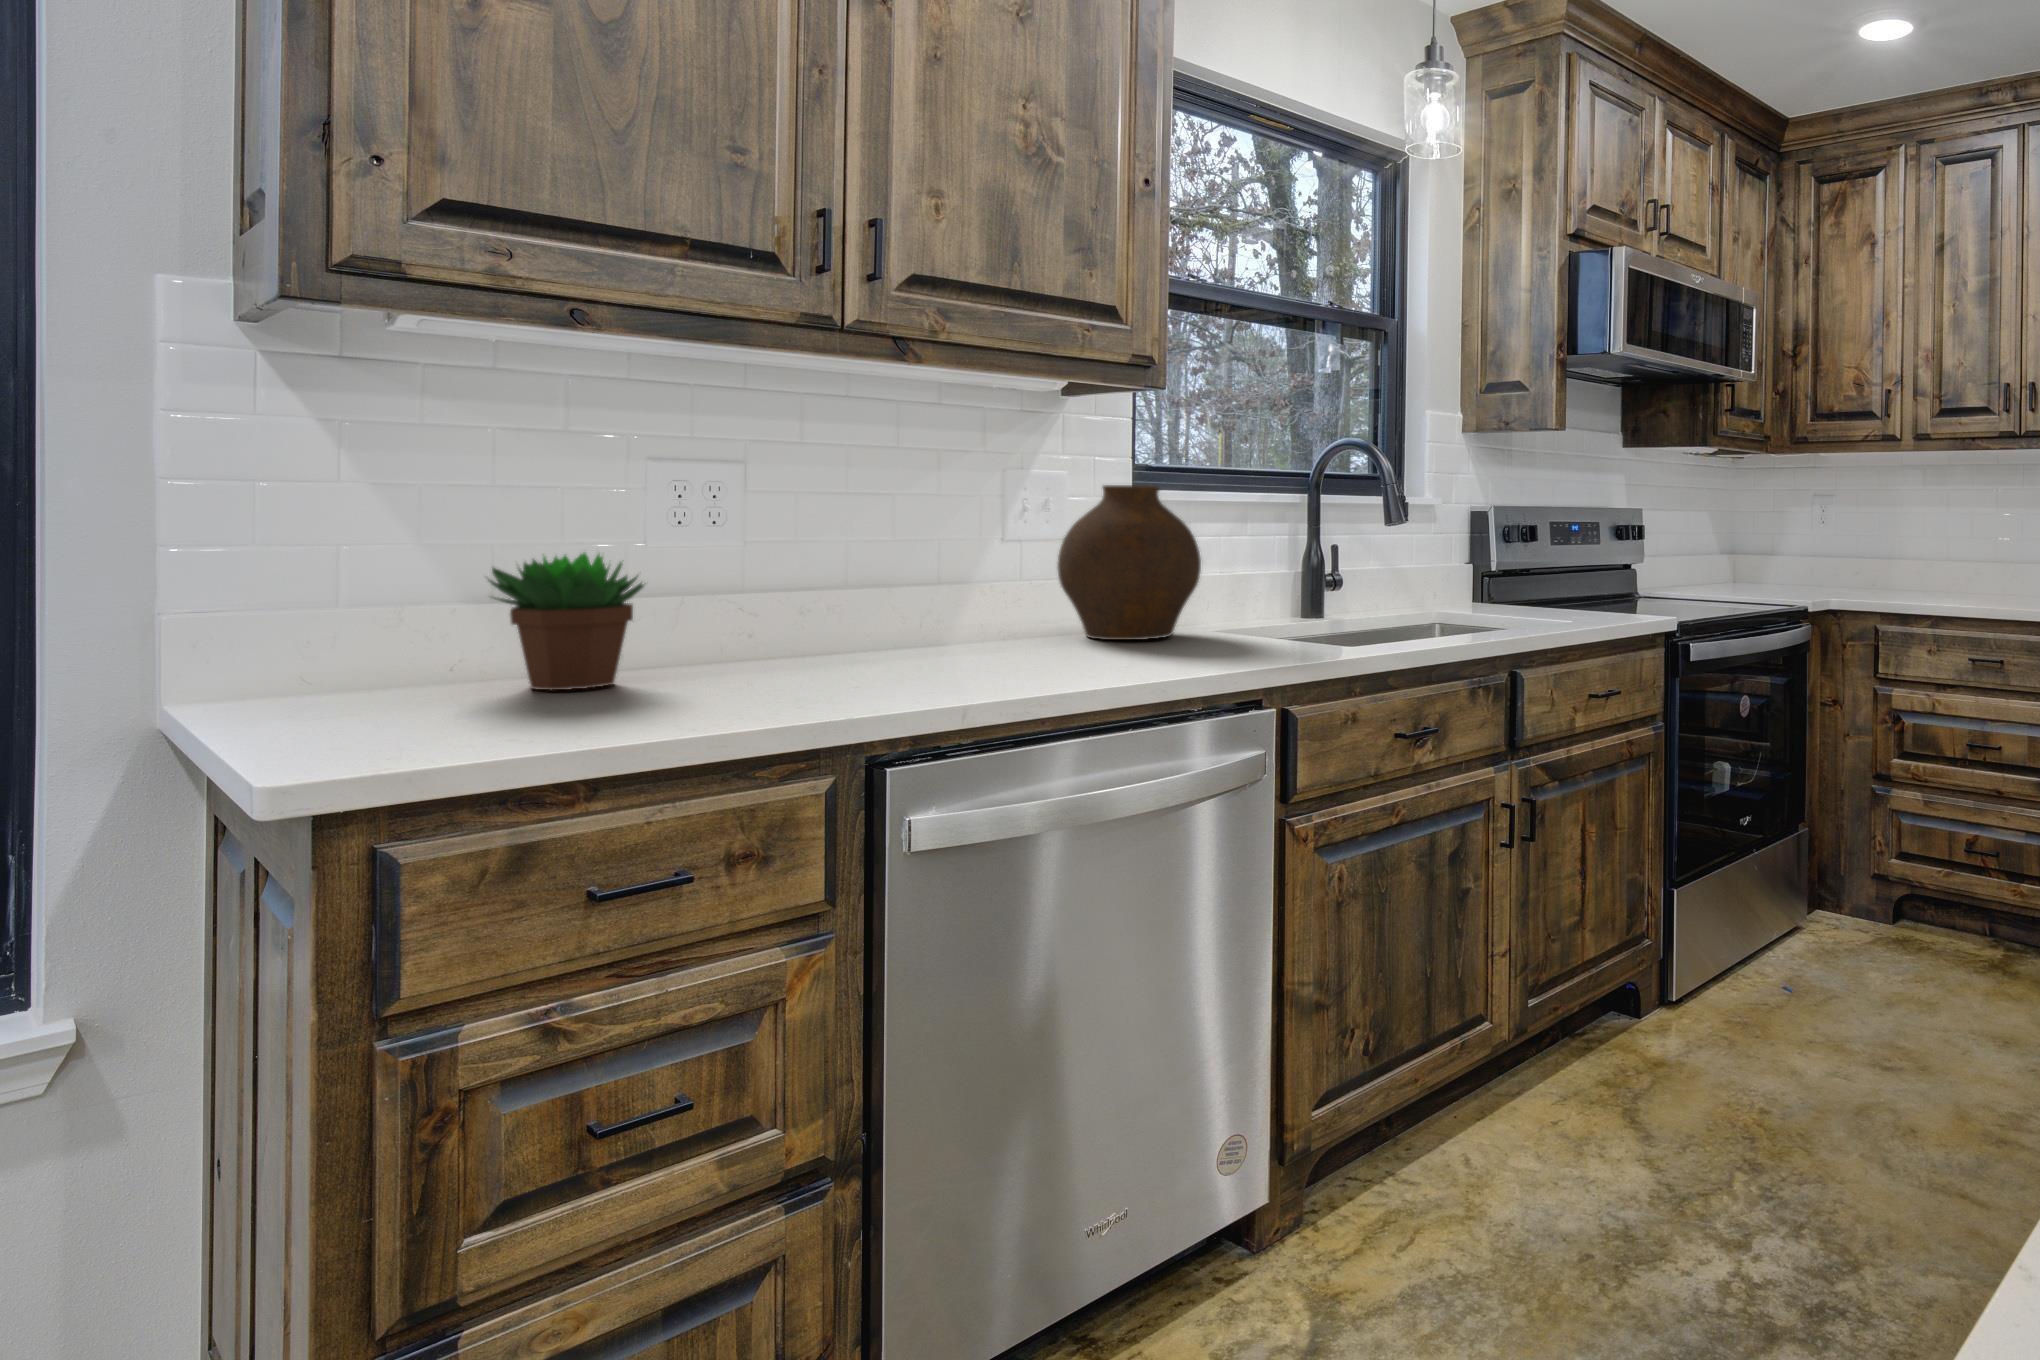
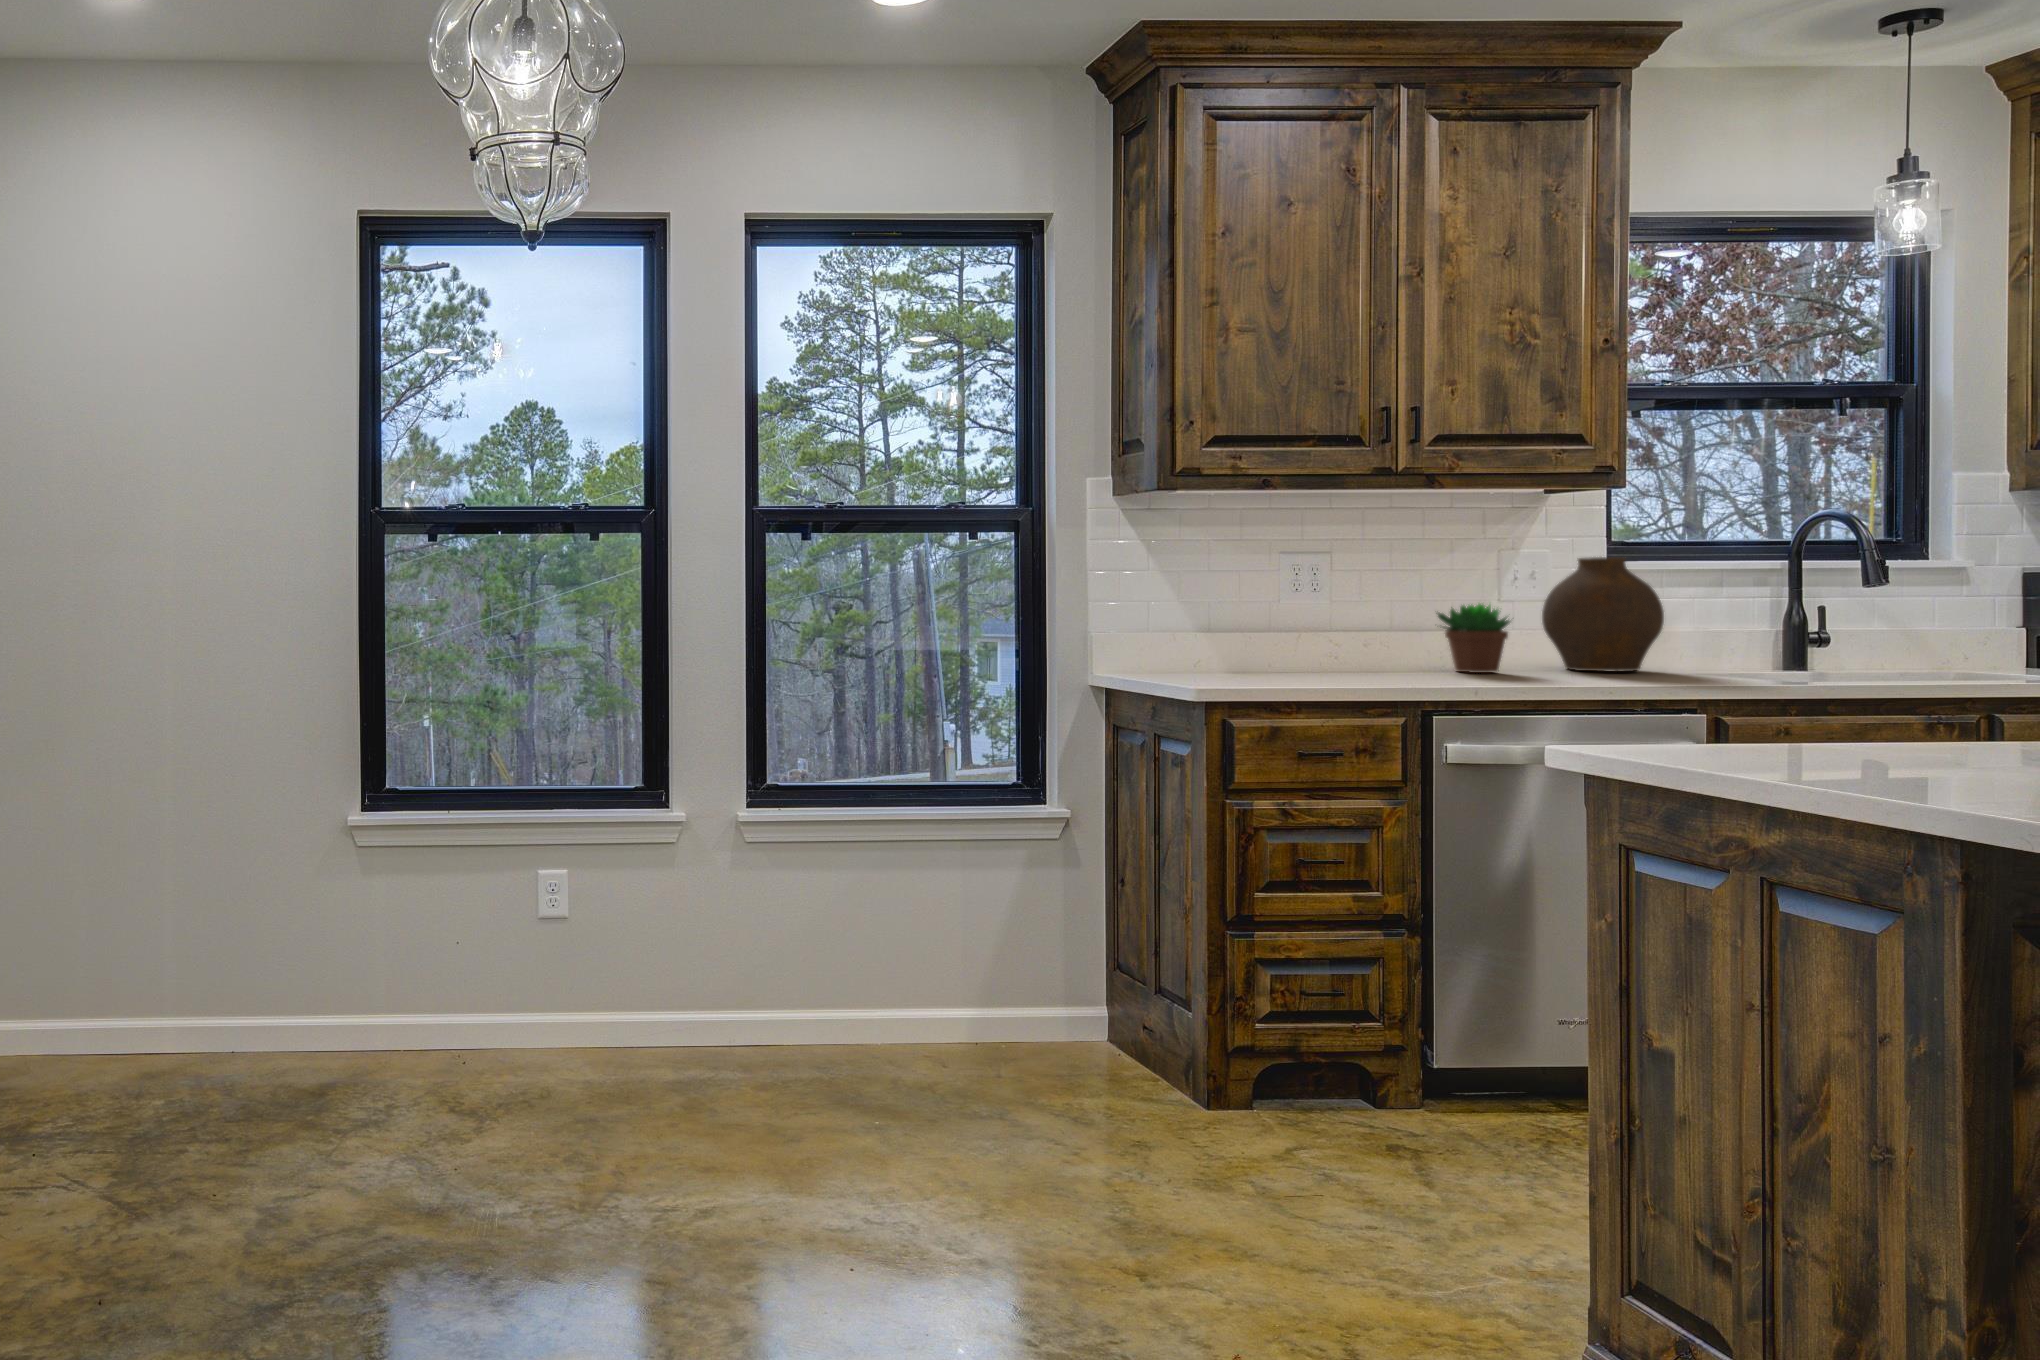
succulent plant: present [489,553,644,690] -> present [1436,604,1510,673]

